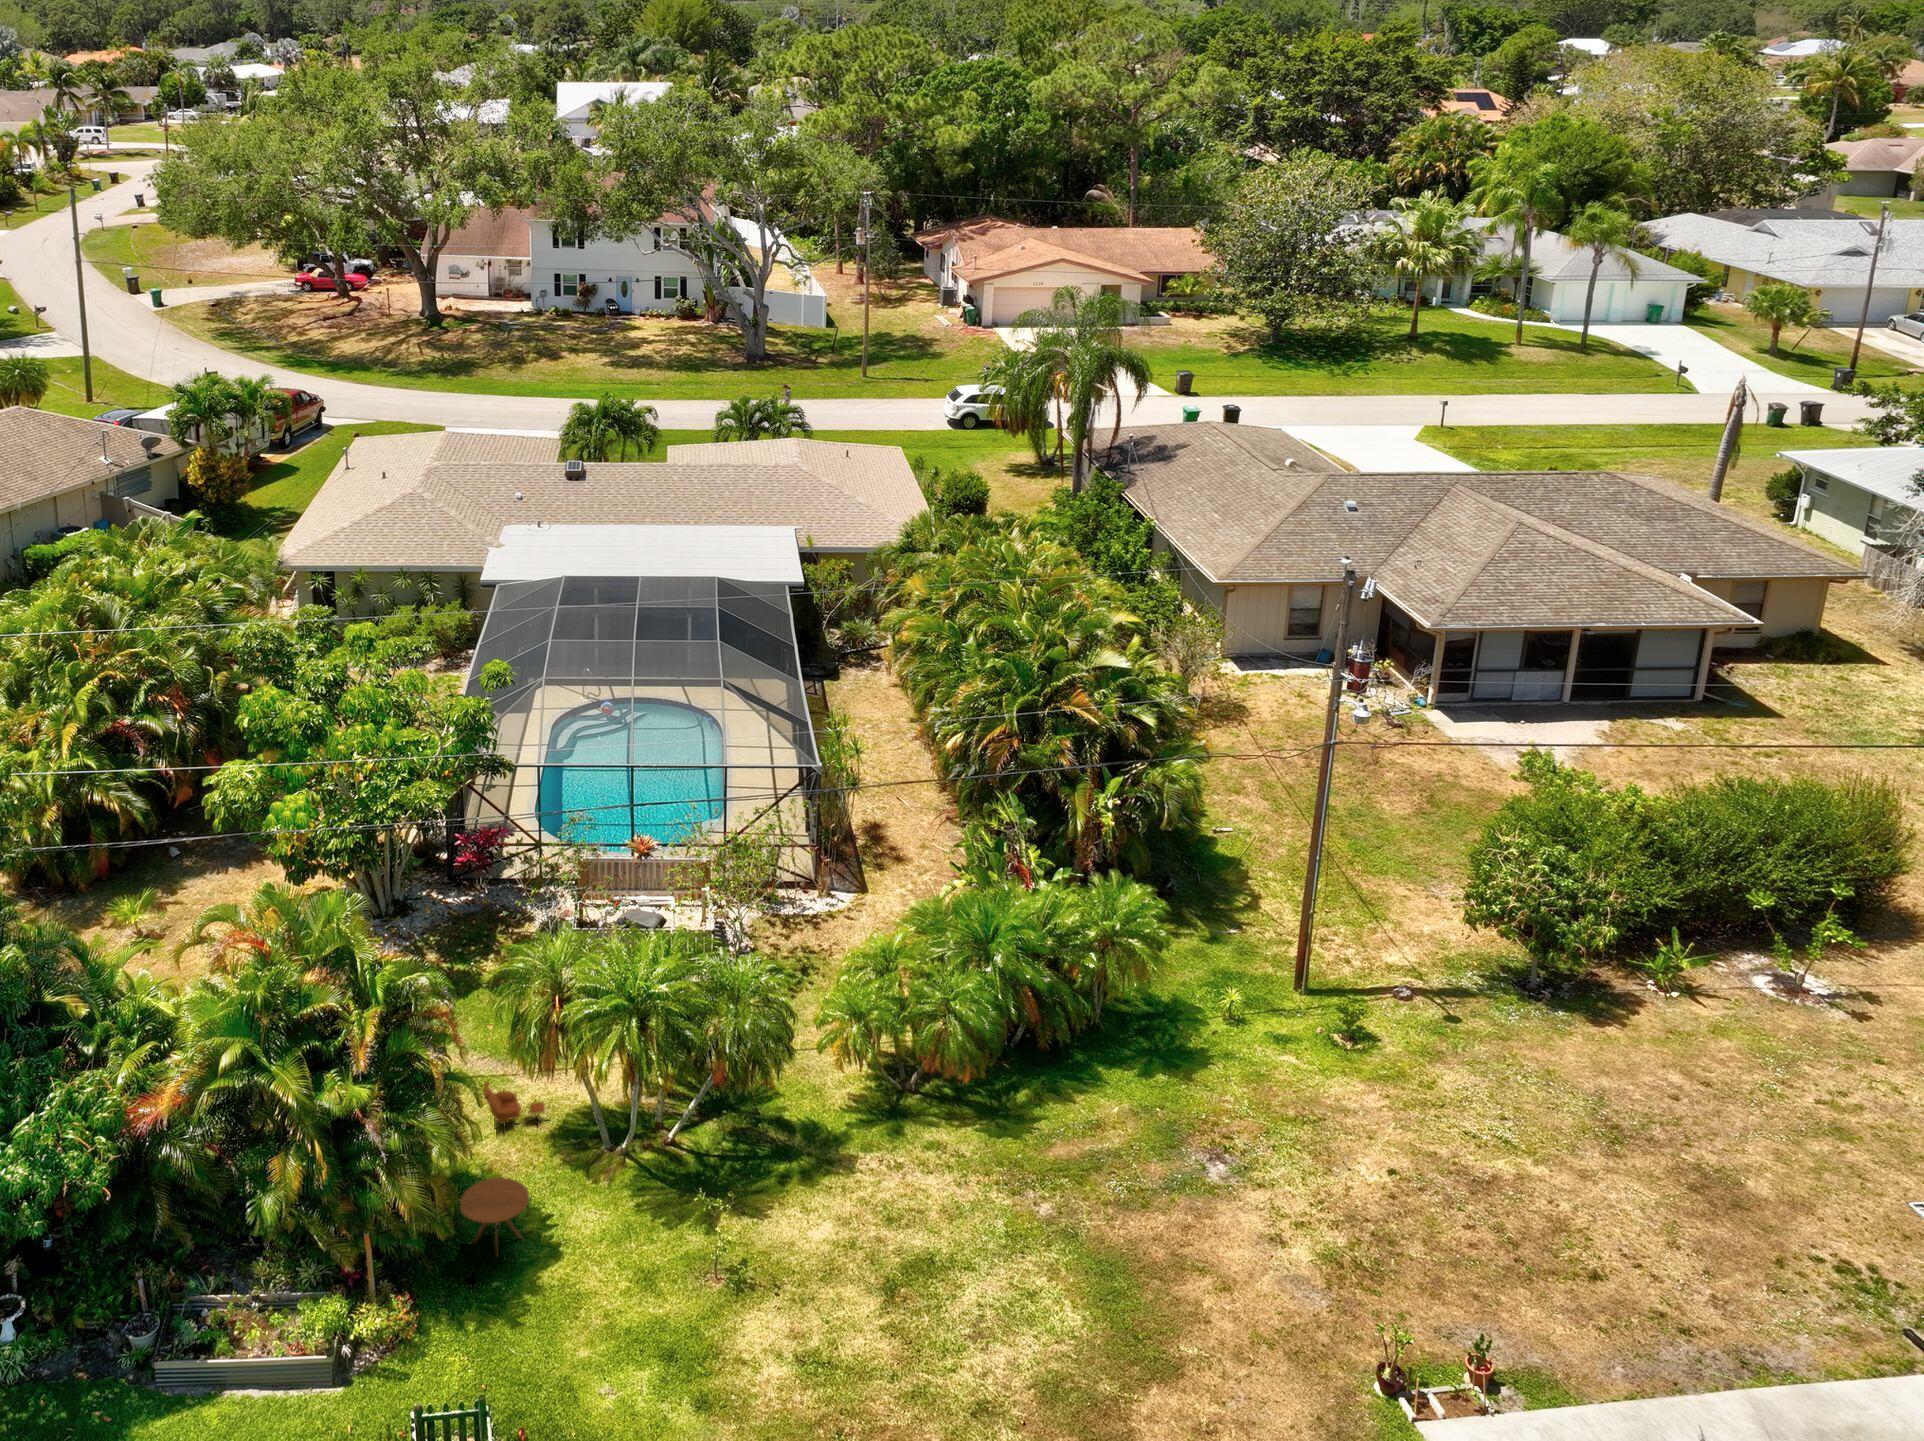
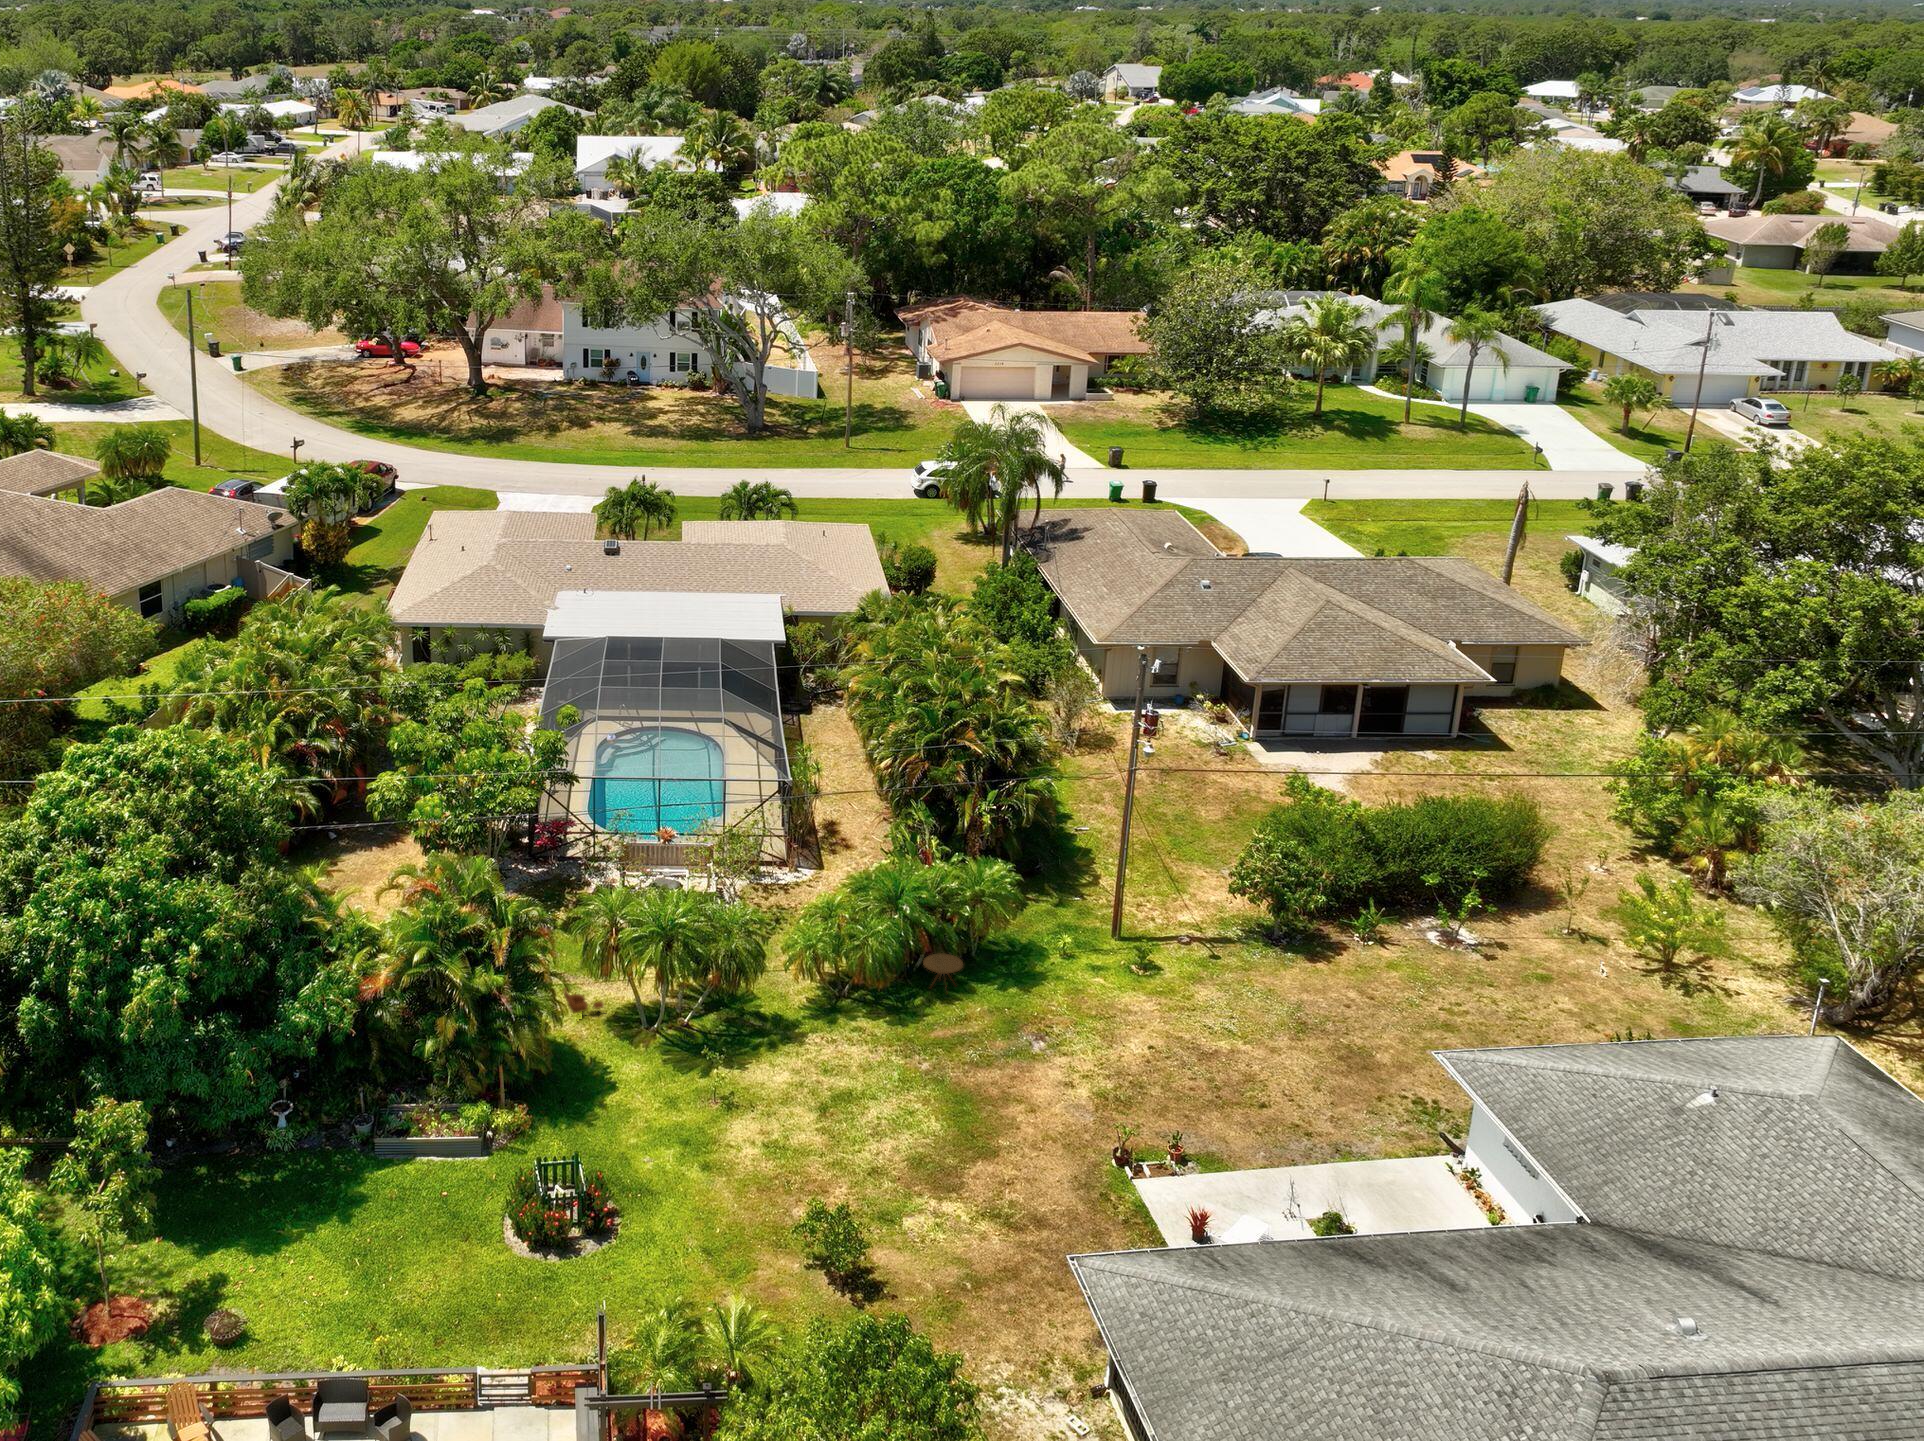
round table: present [460,1178,529,1256] -> present [923,953,963,988]

